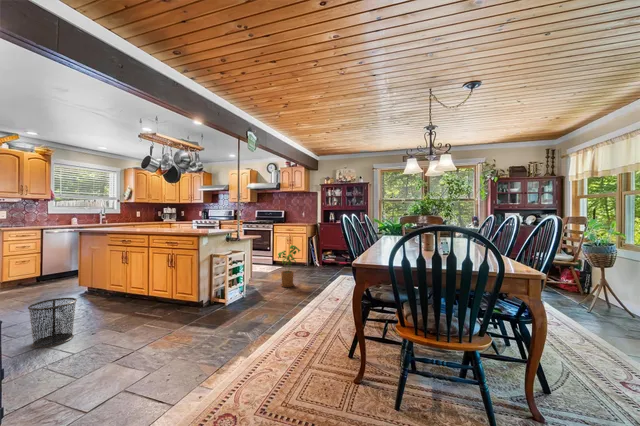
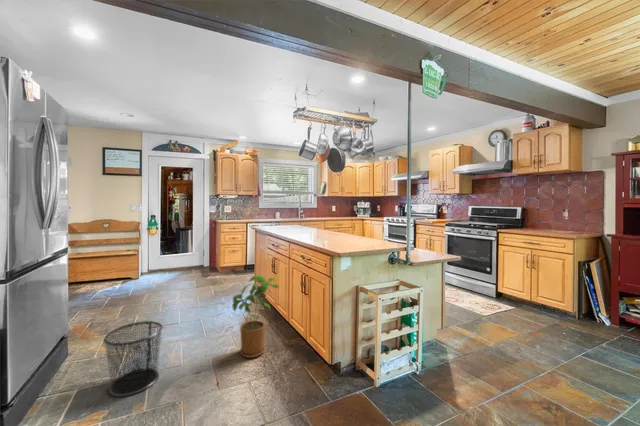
house plant: present [278,245,300,287] -> present [232,275,279,358]

